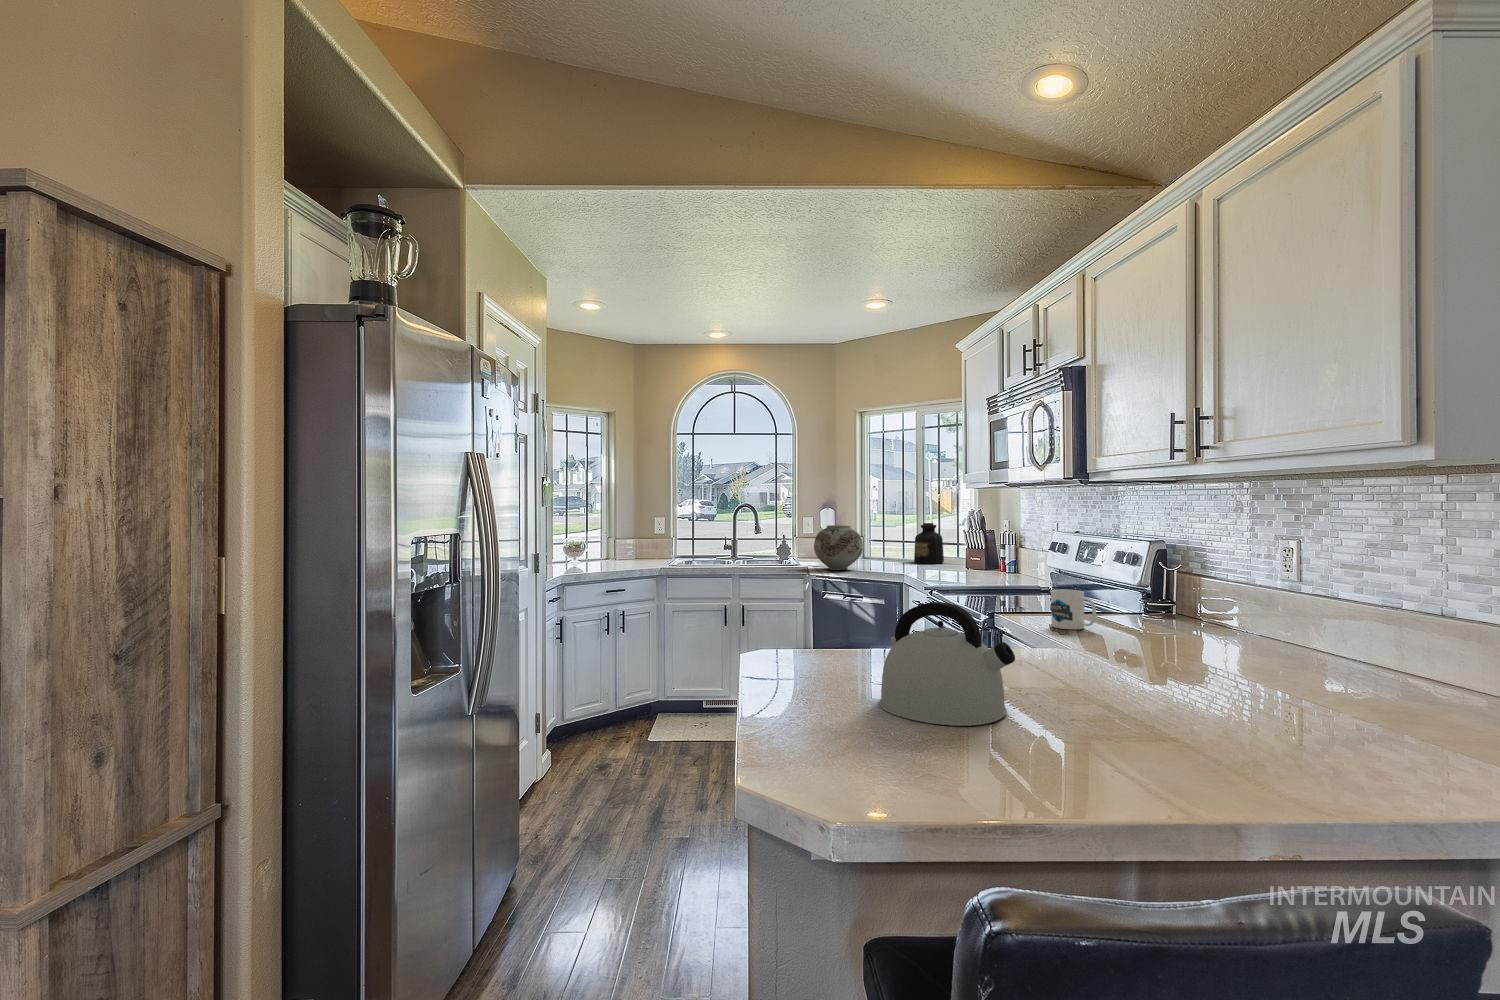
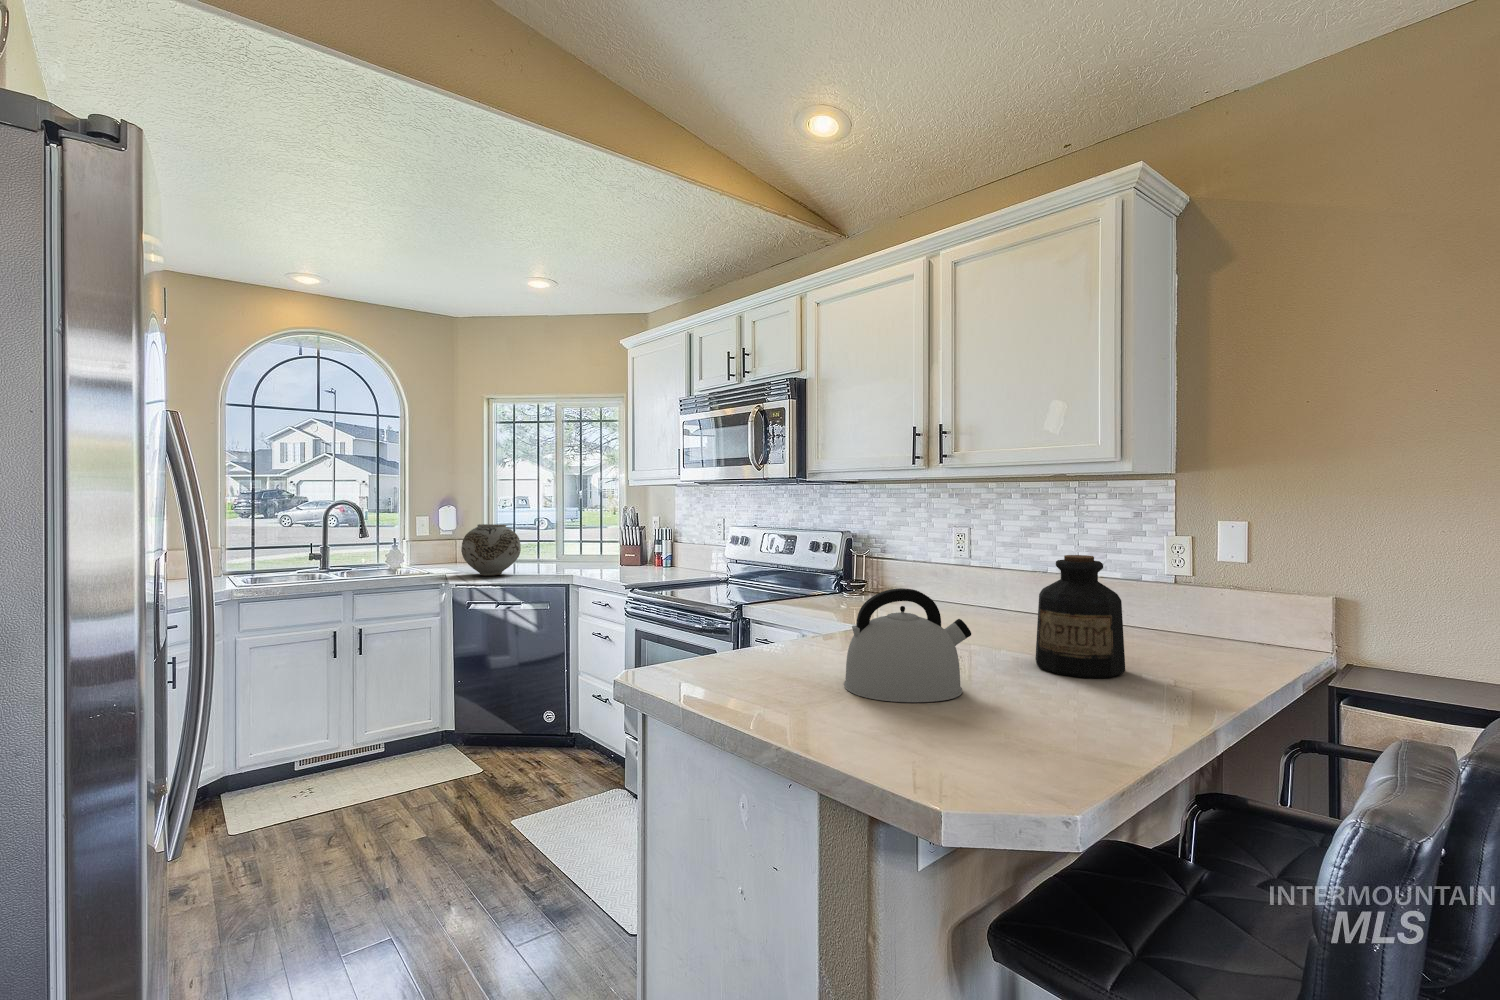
bottle: present [914,523,944,564] -> present [1035,555,1125,678]
mug: present [1051,589,1096,629] -> none [806,576,846,611]

